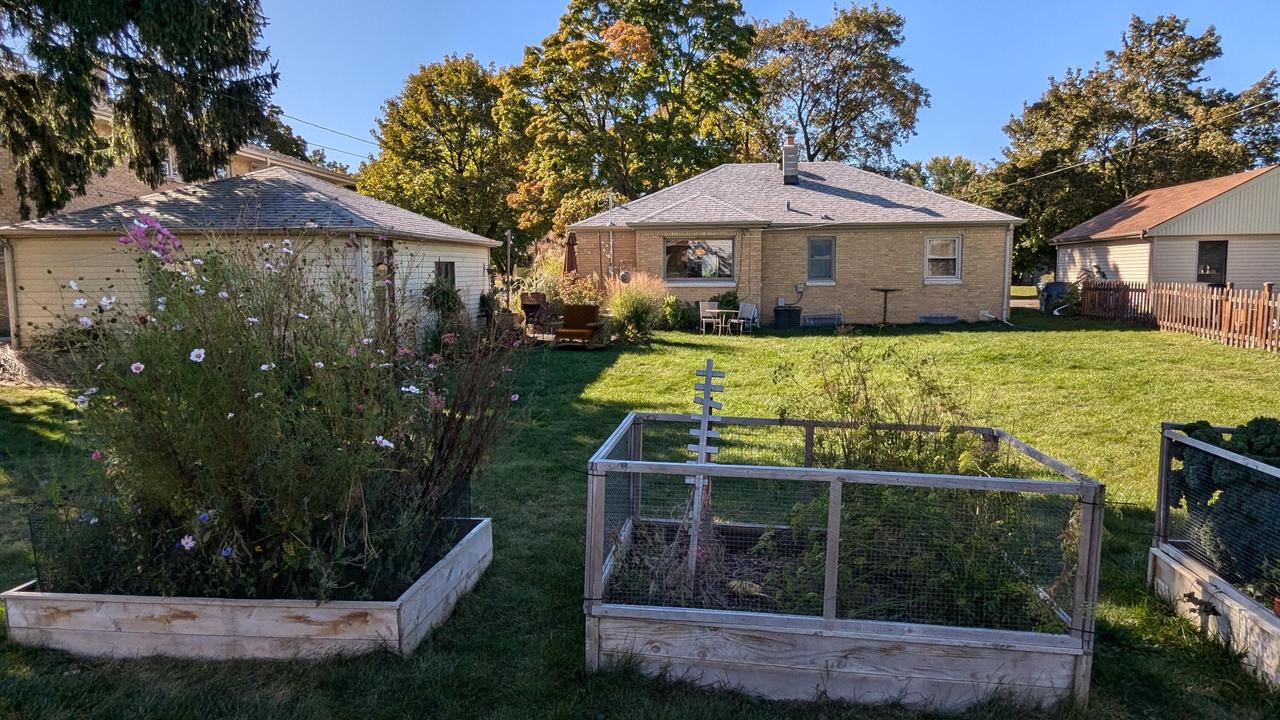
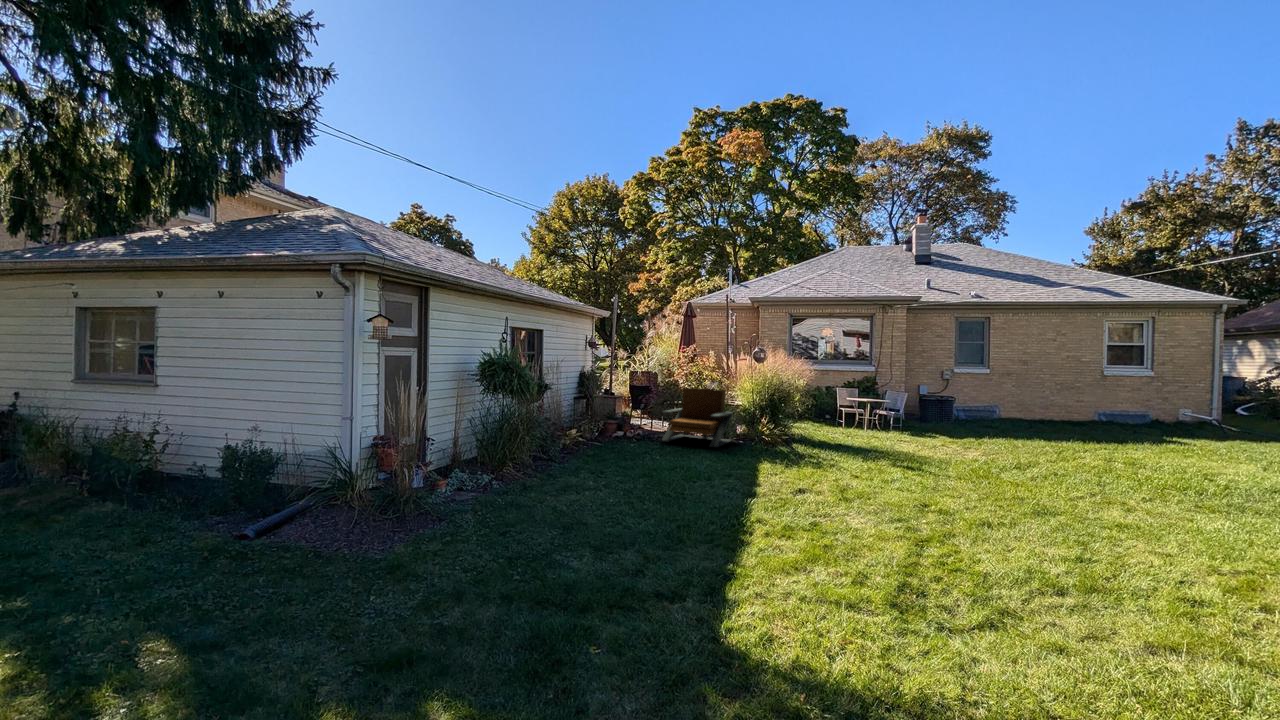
pedestal table: present [870,288,902,324] -> none [1036,379,1084,422]

